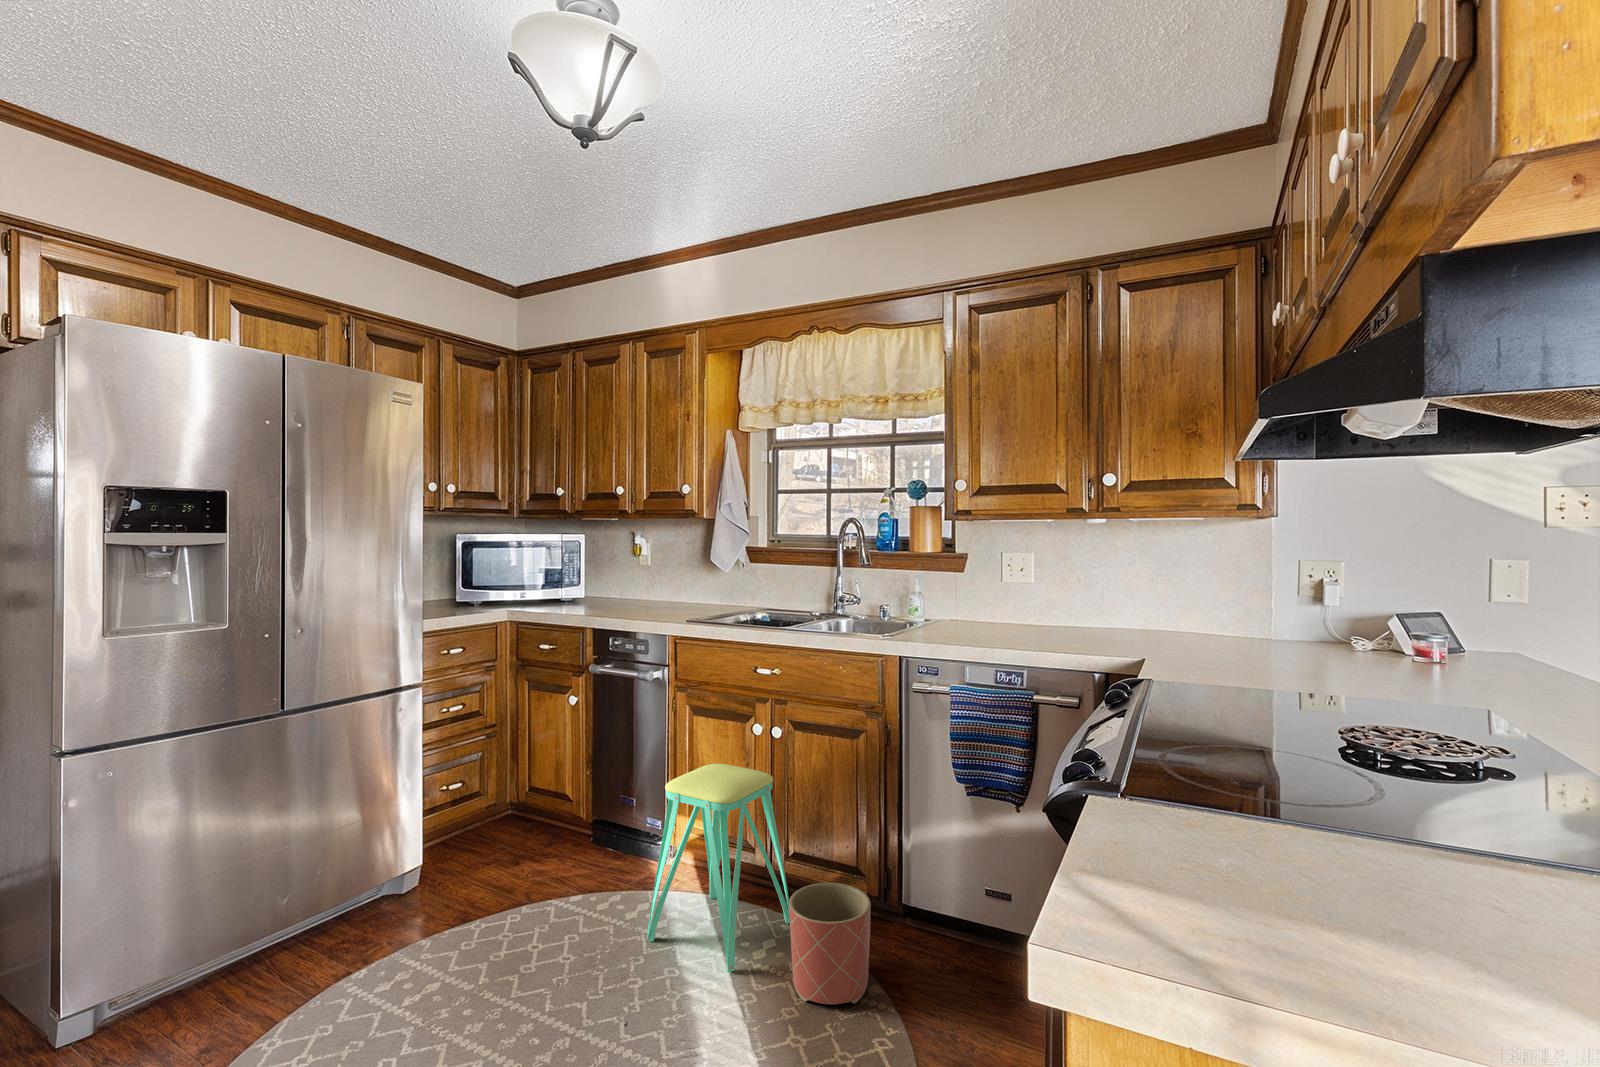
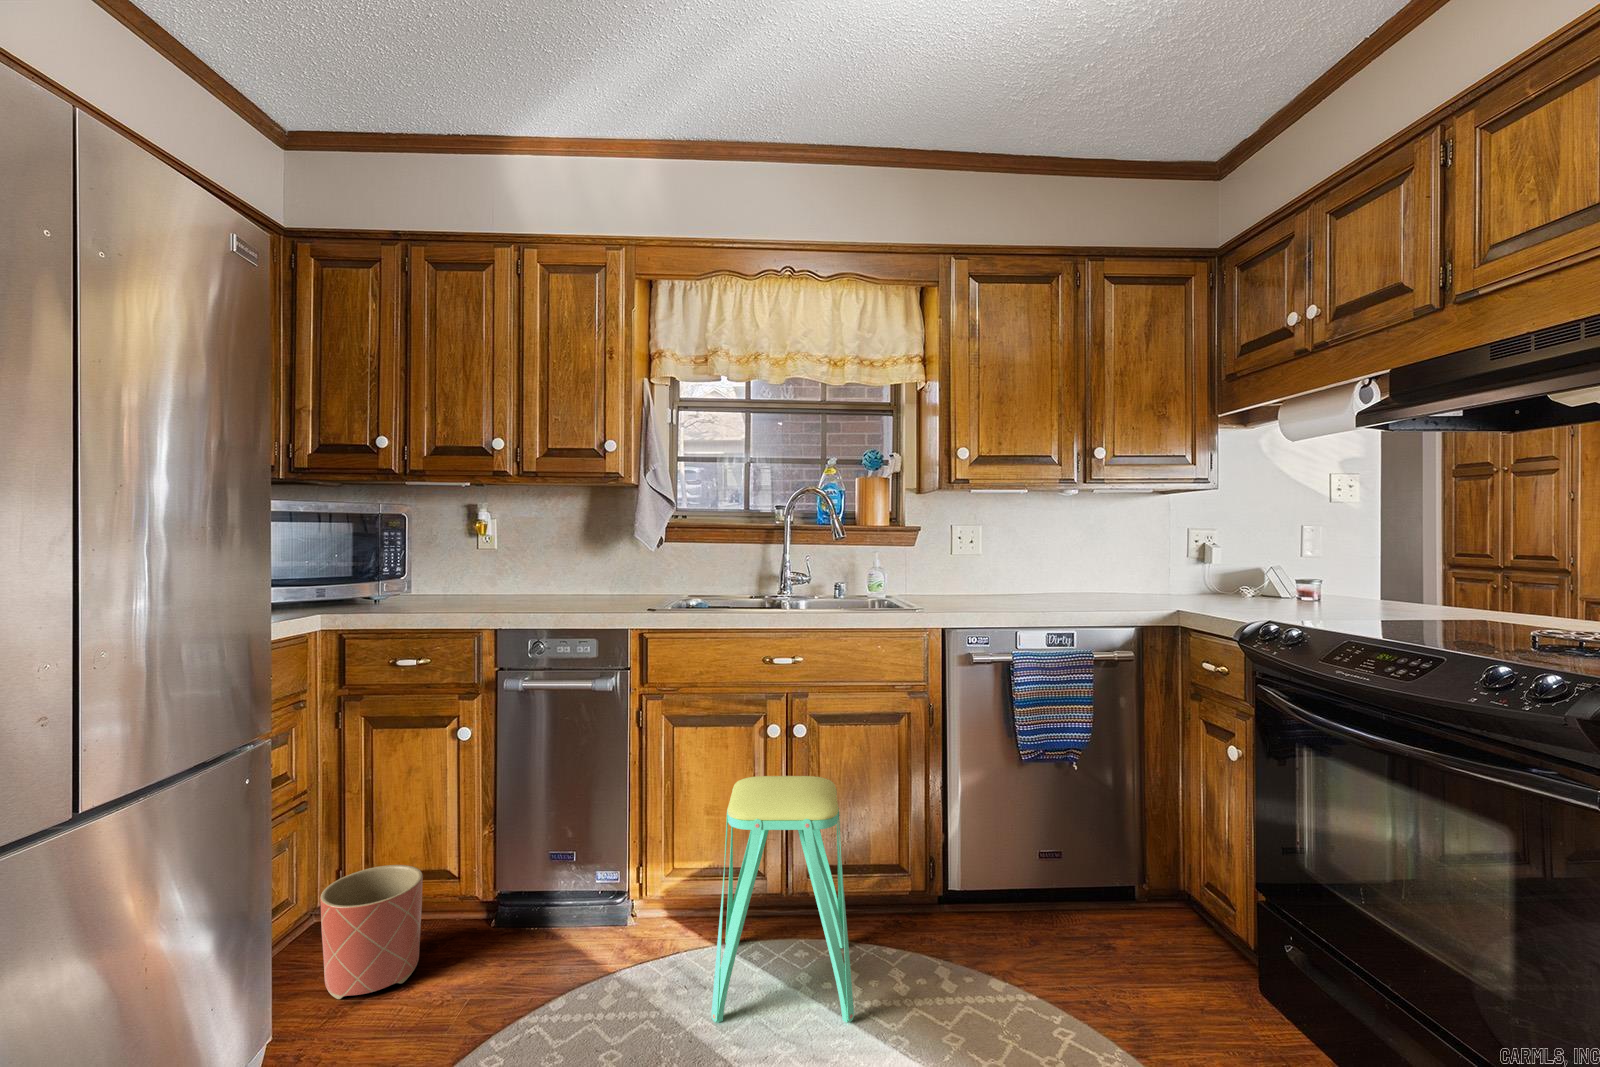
planter: present [789,883,871,1004] -> present [320,865,423,999]

